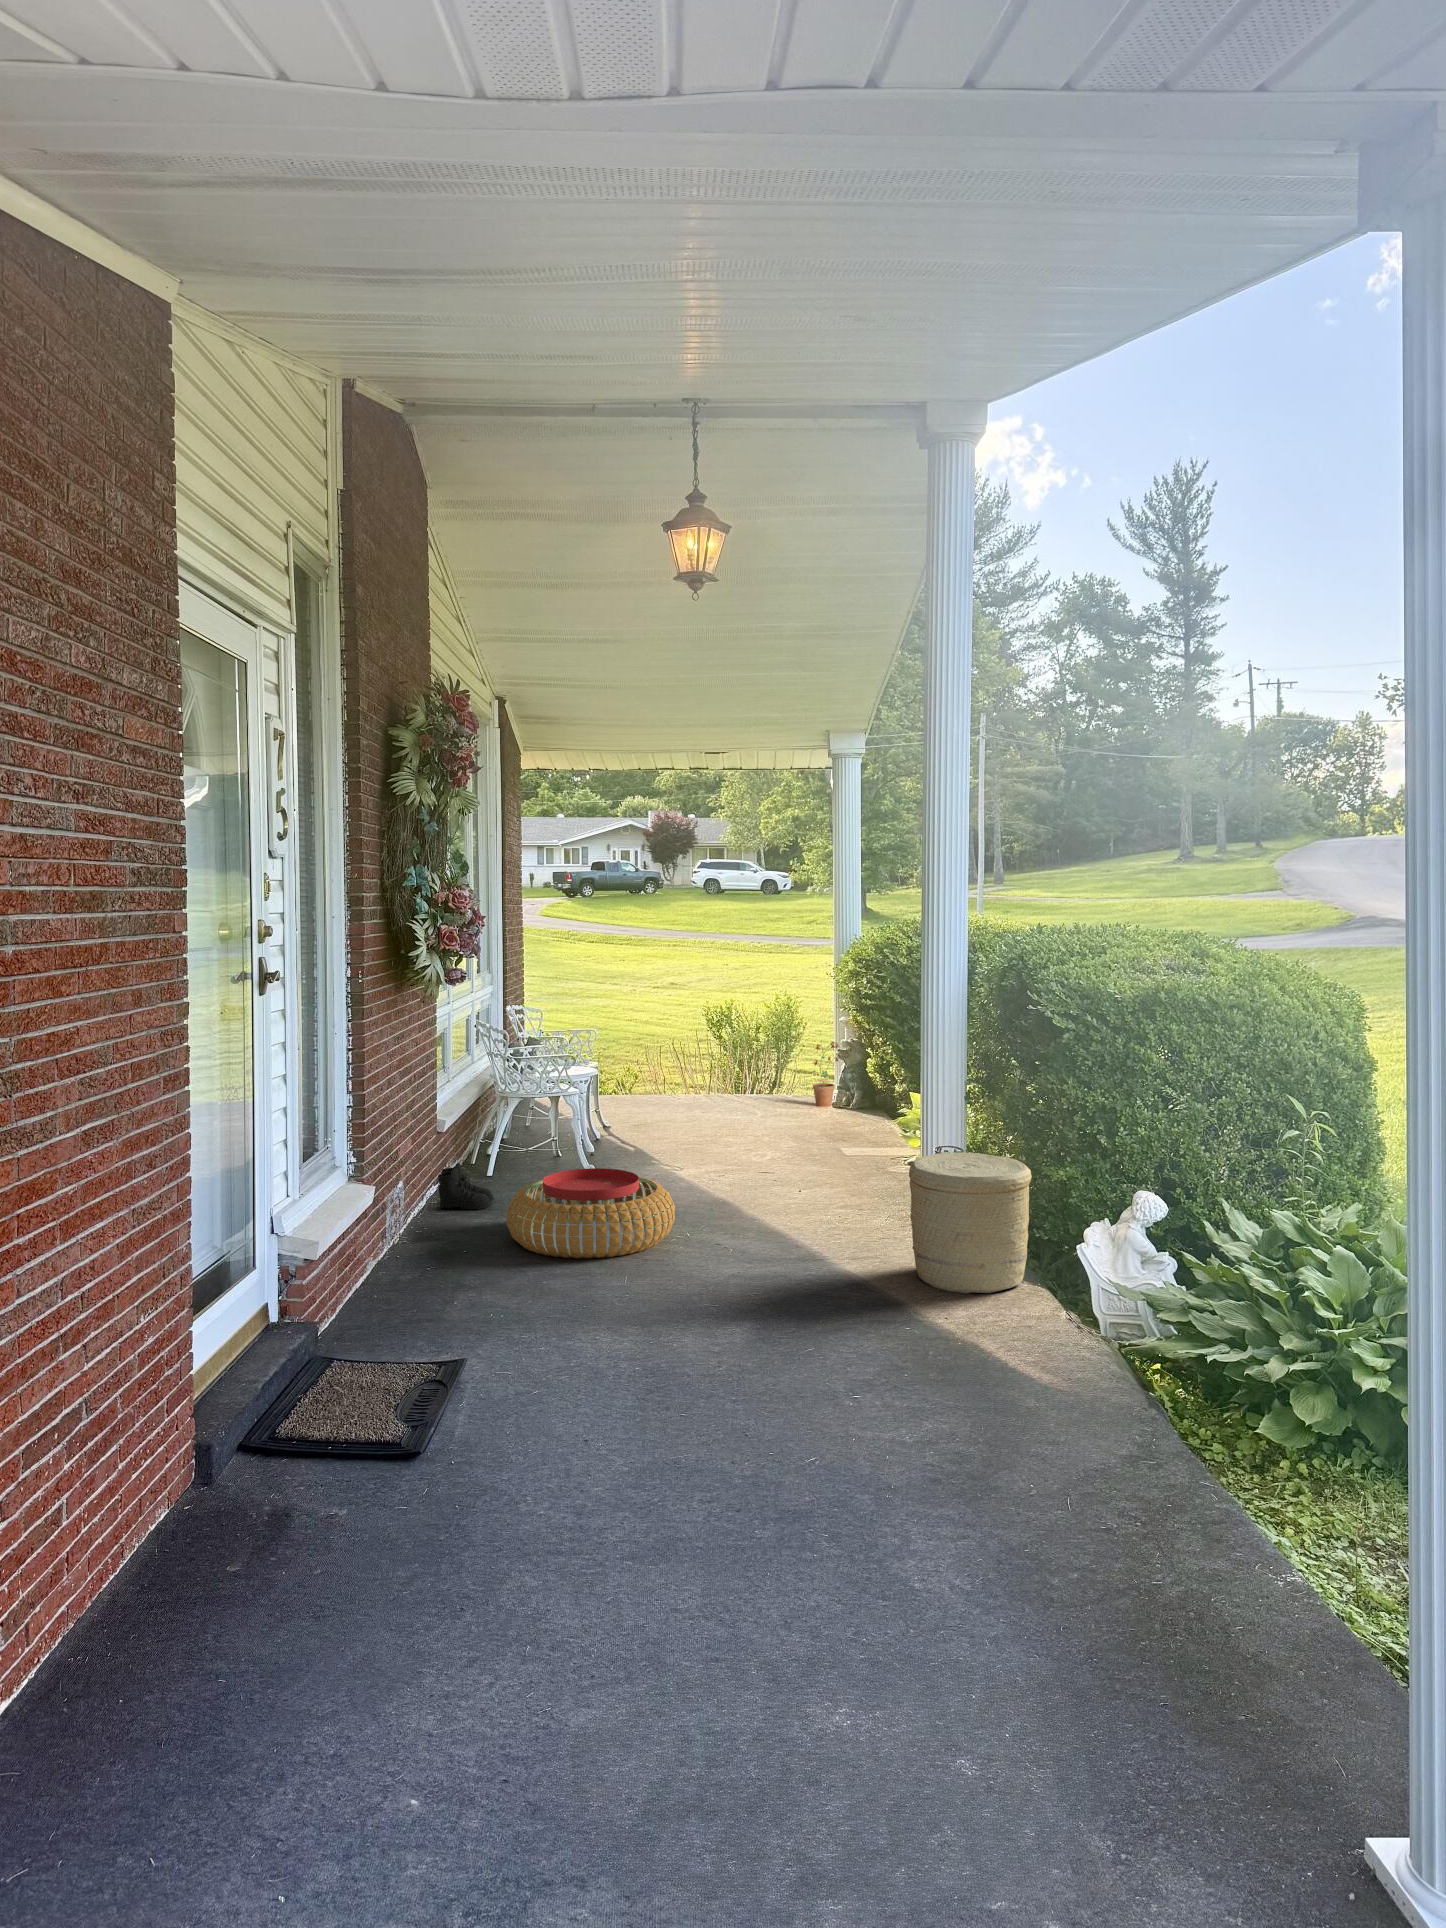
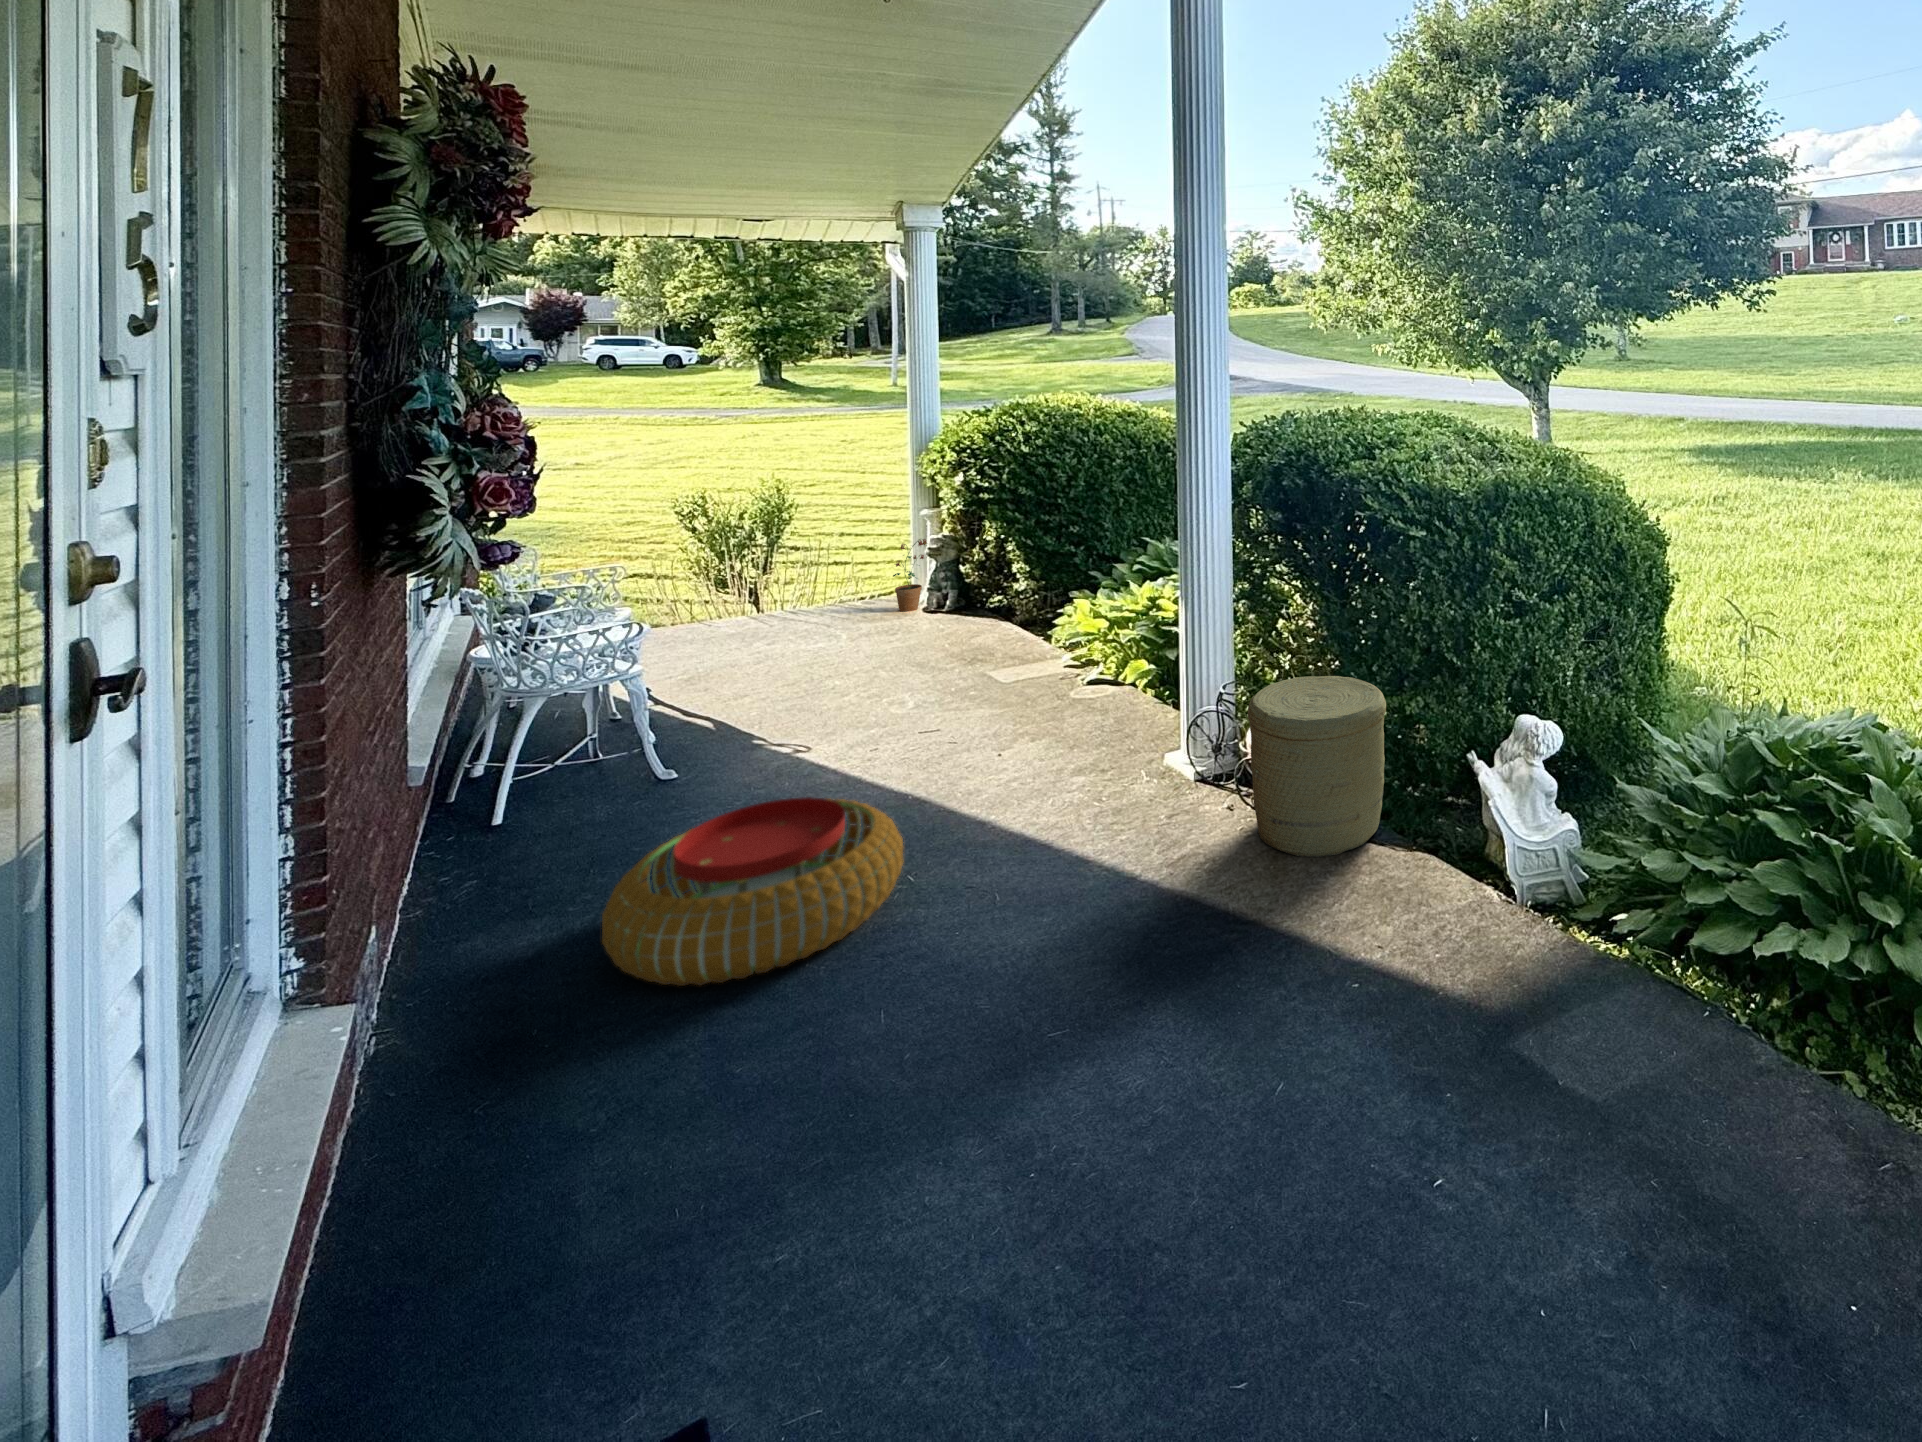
boots: present [436,1163,494,1210] -> none [403,846,525,937]

